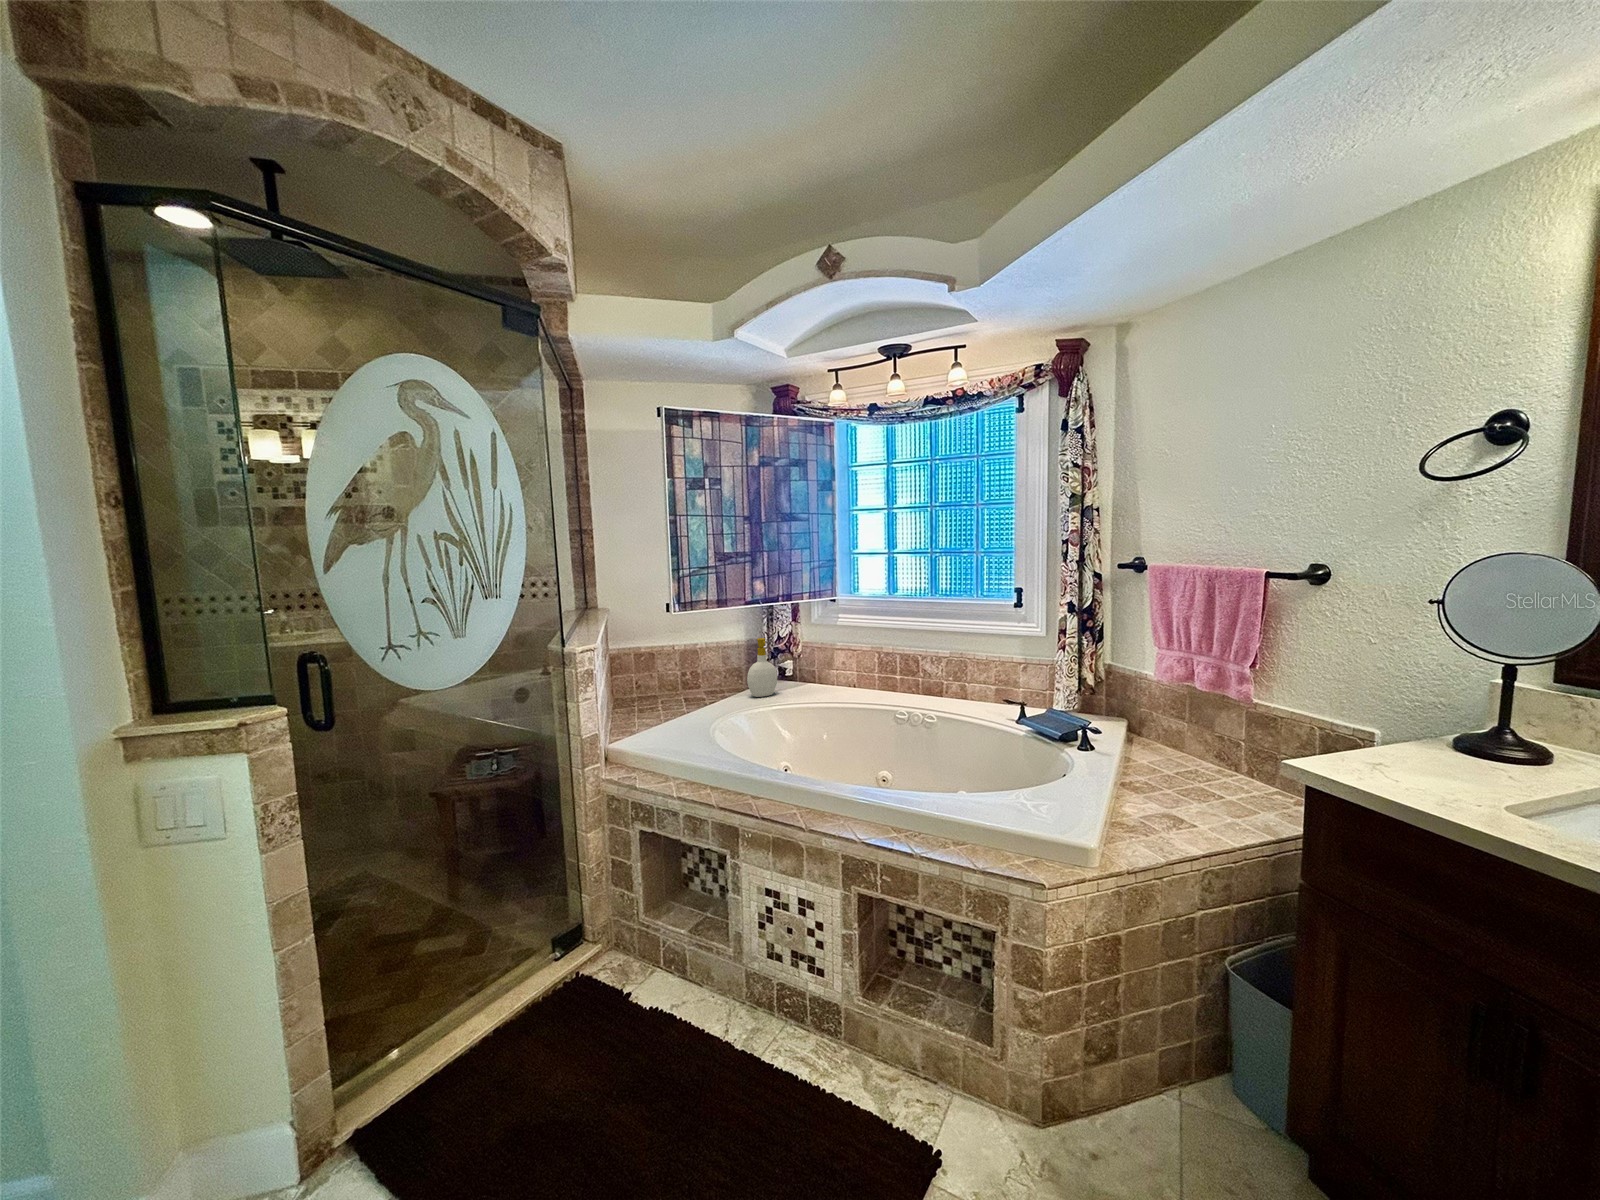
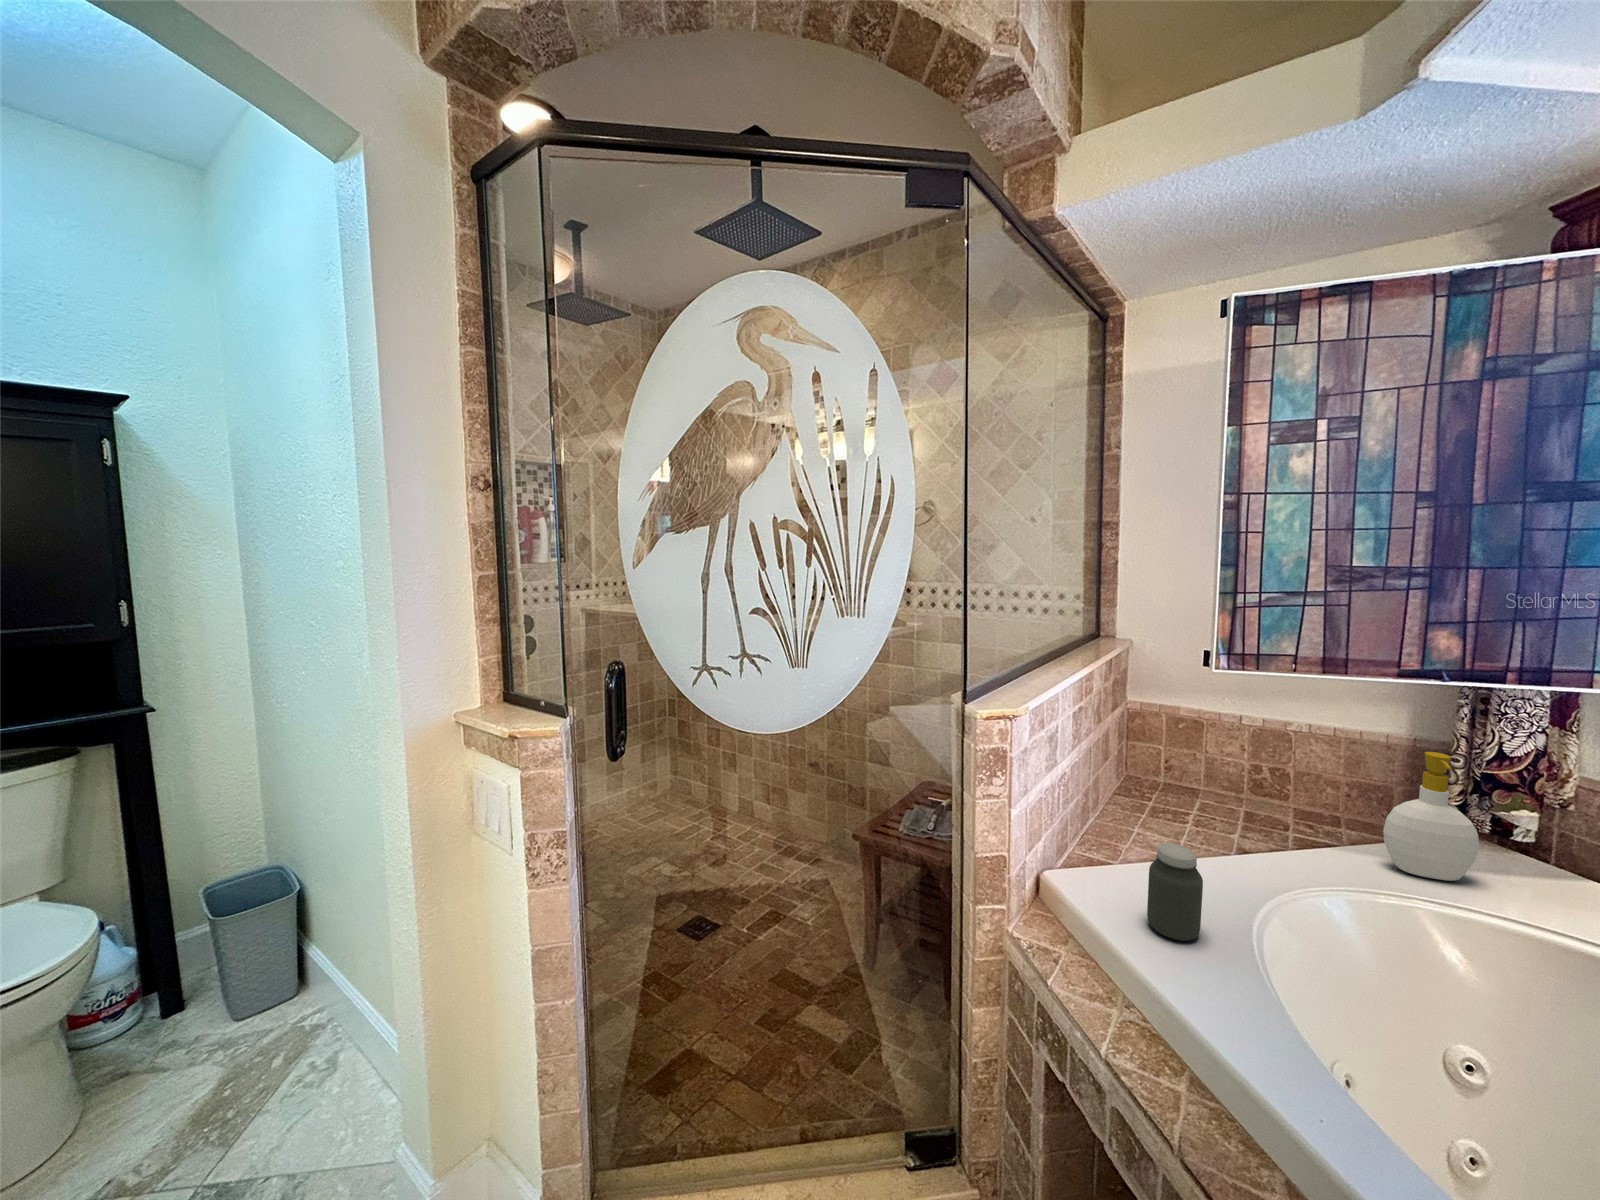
jar: none [669,699,693,746] -> present [1147,843,1203,941]

